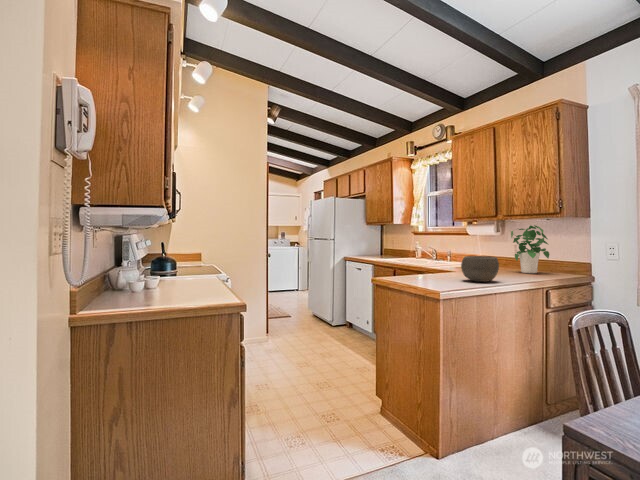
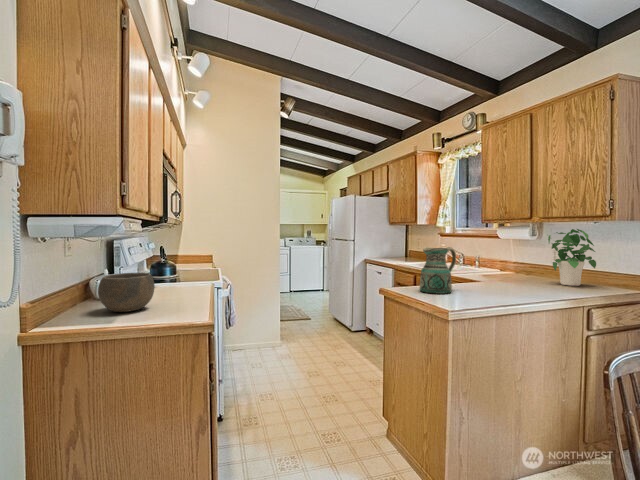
ceramic pitcher: none [408,241,438,280] -> present [420,247,456,294]
bowl: present [461,256,499,282] -> present [98,273,155,312]

